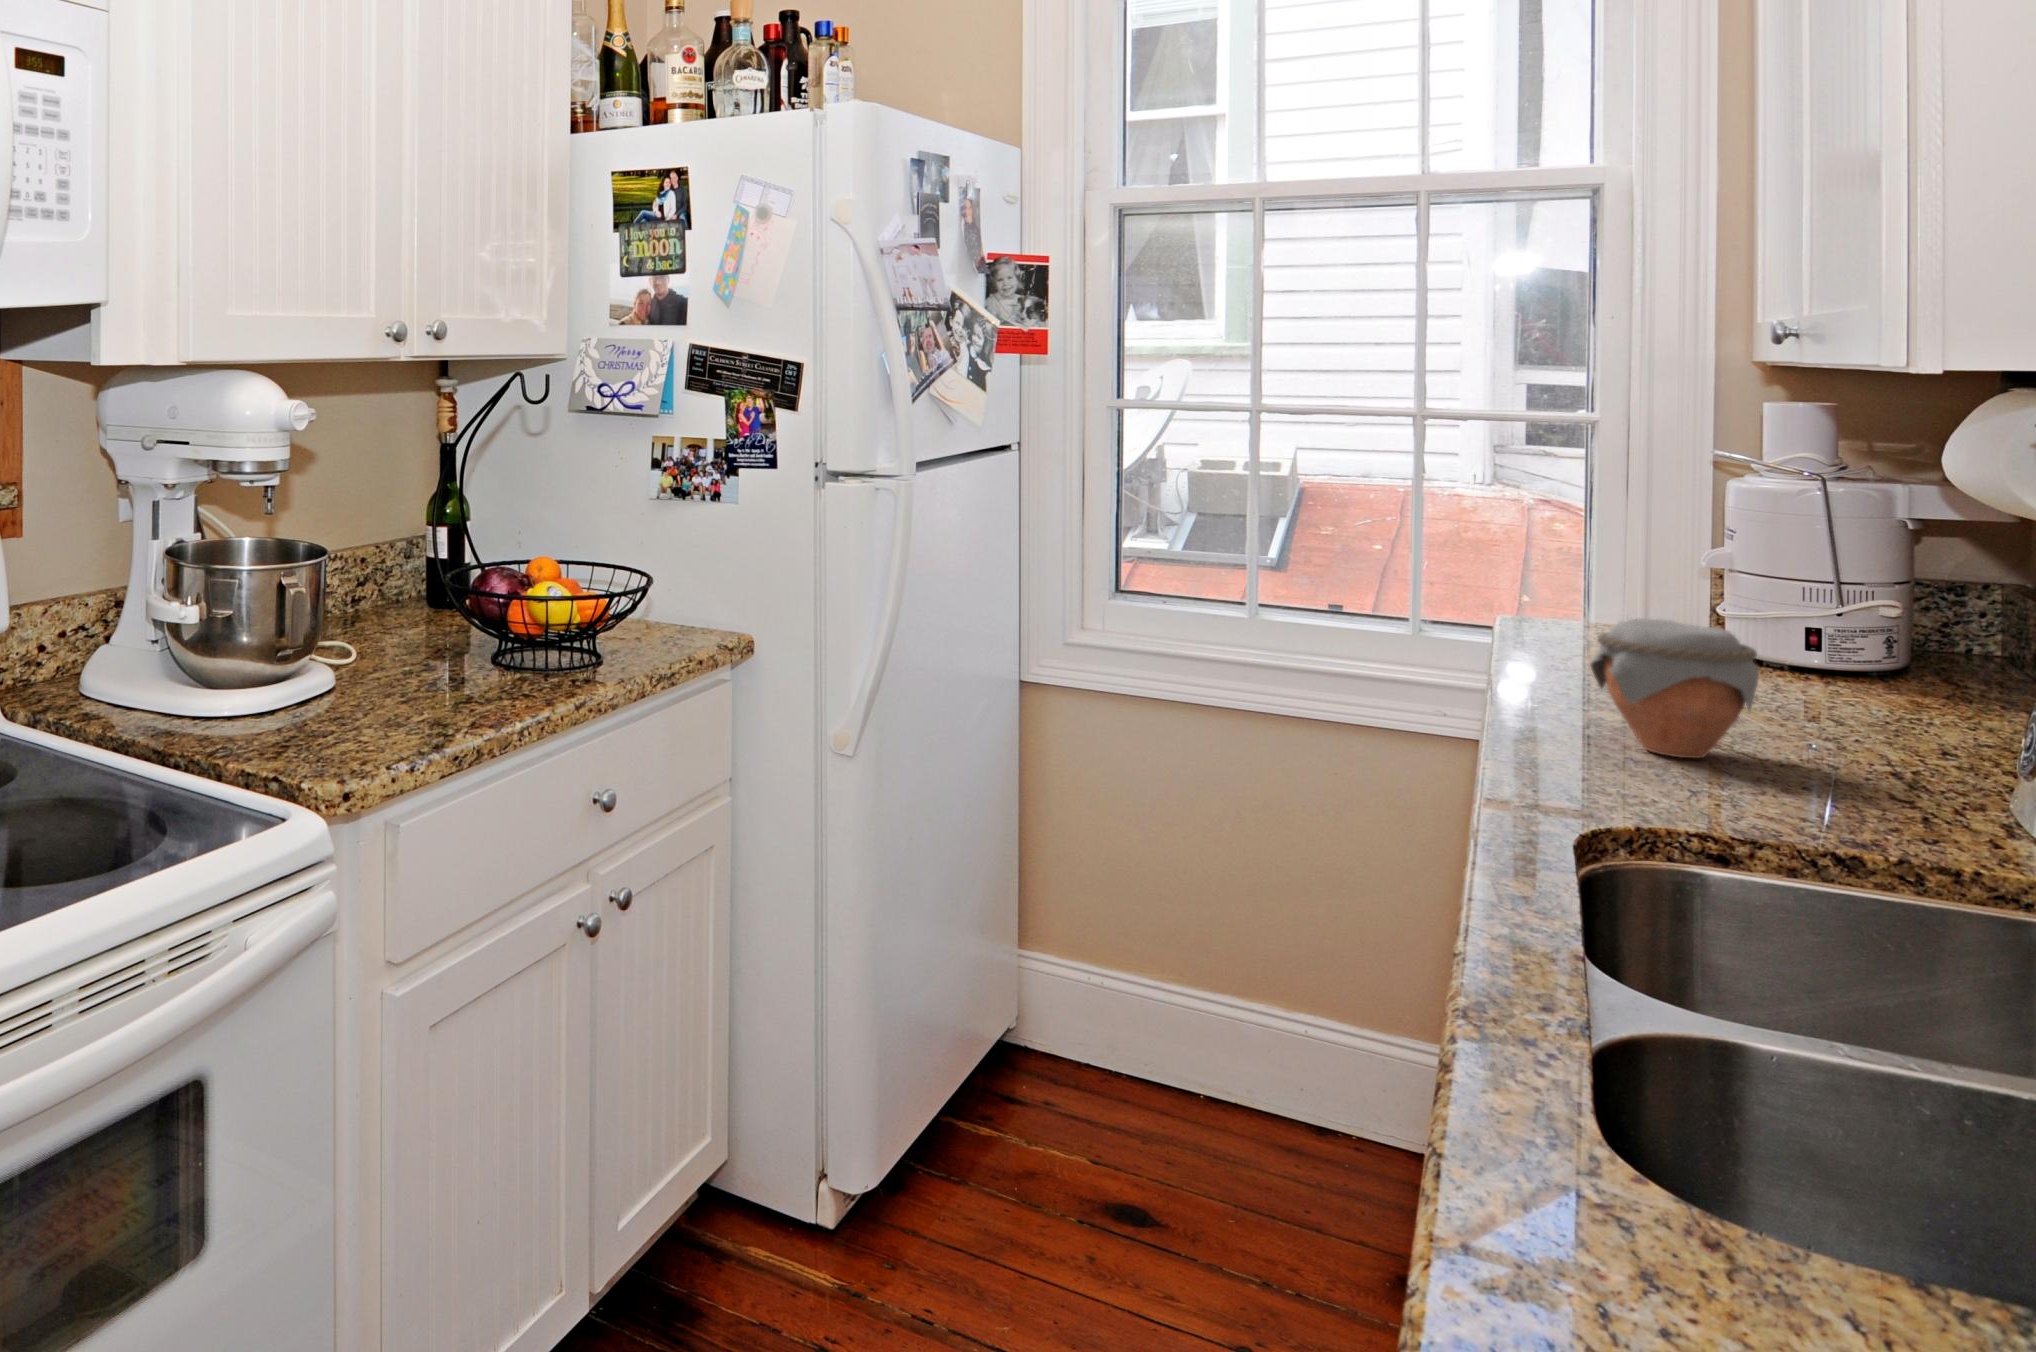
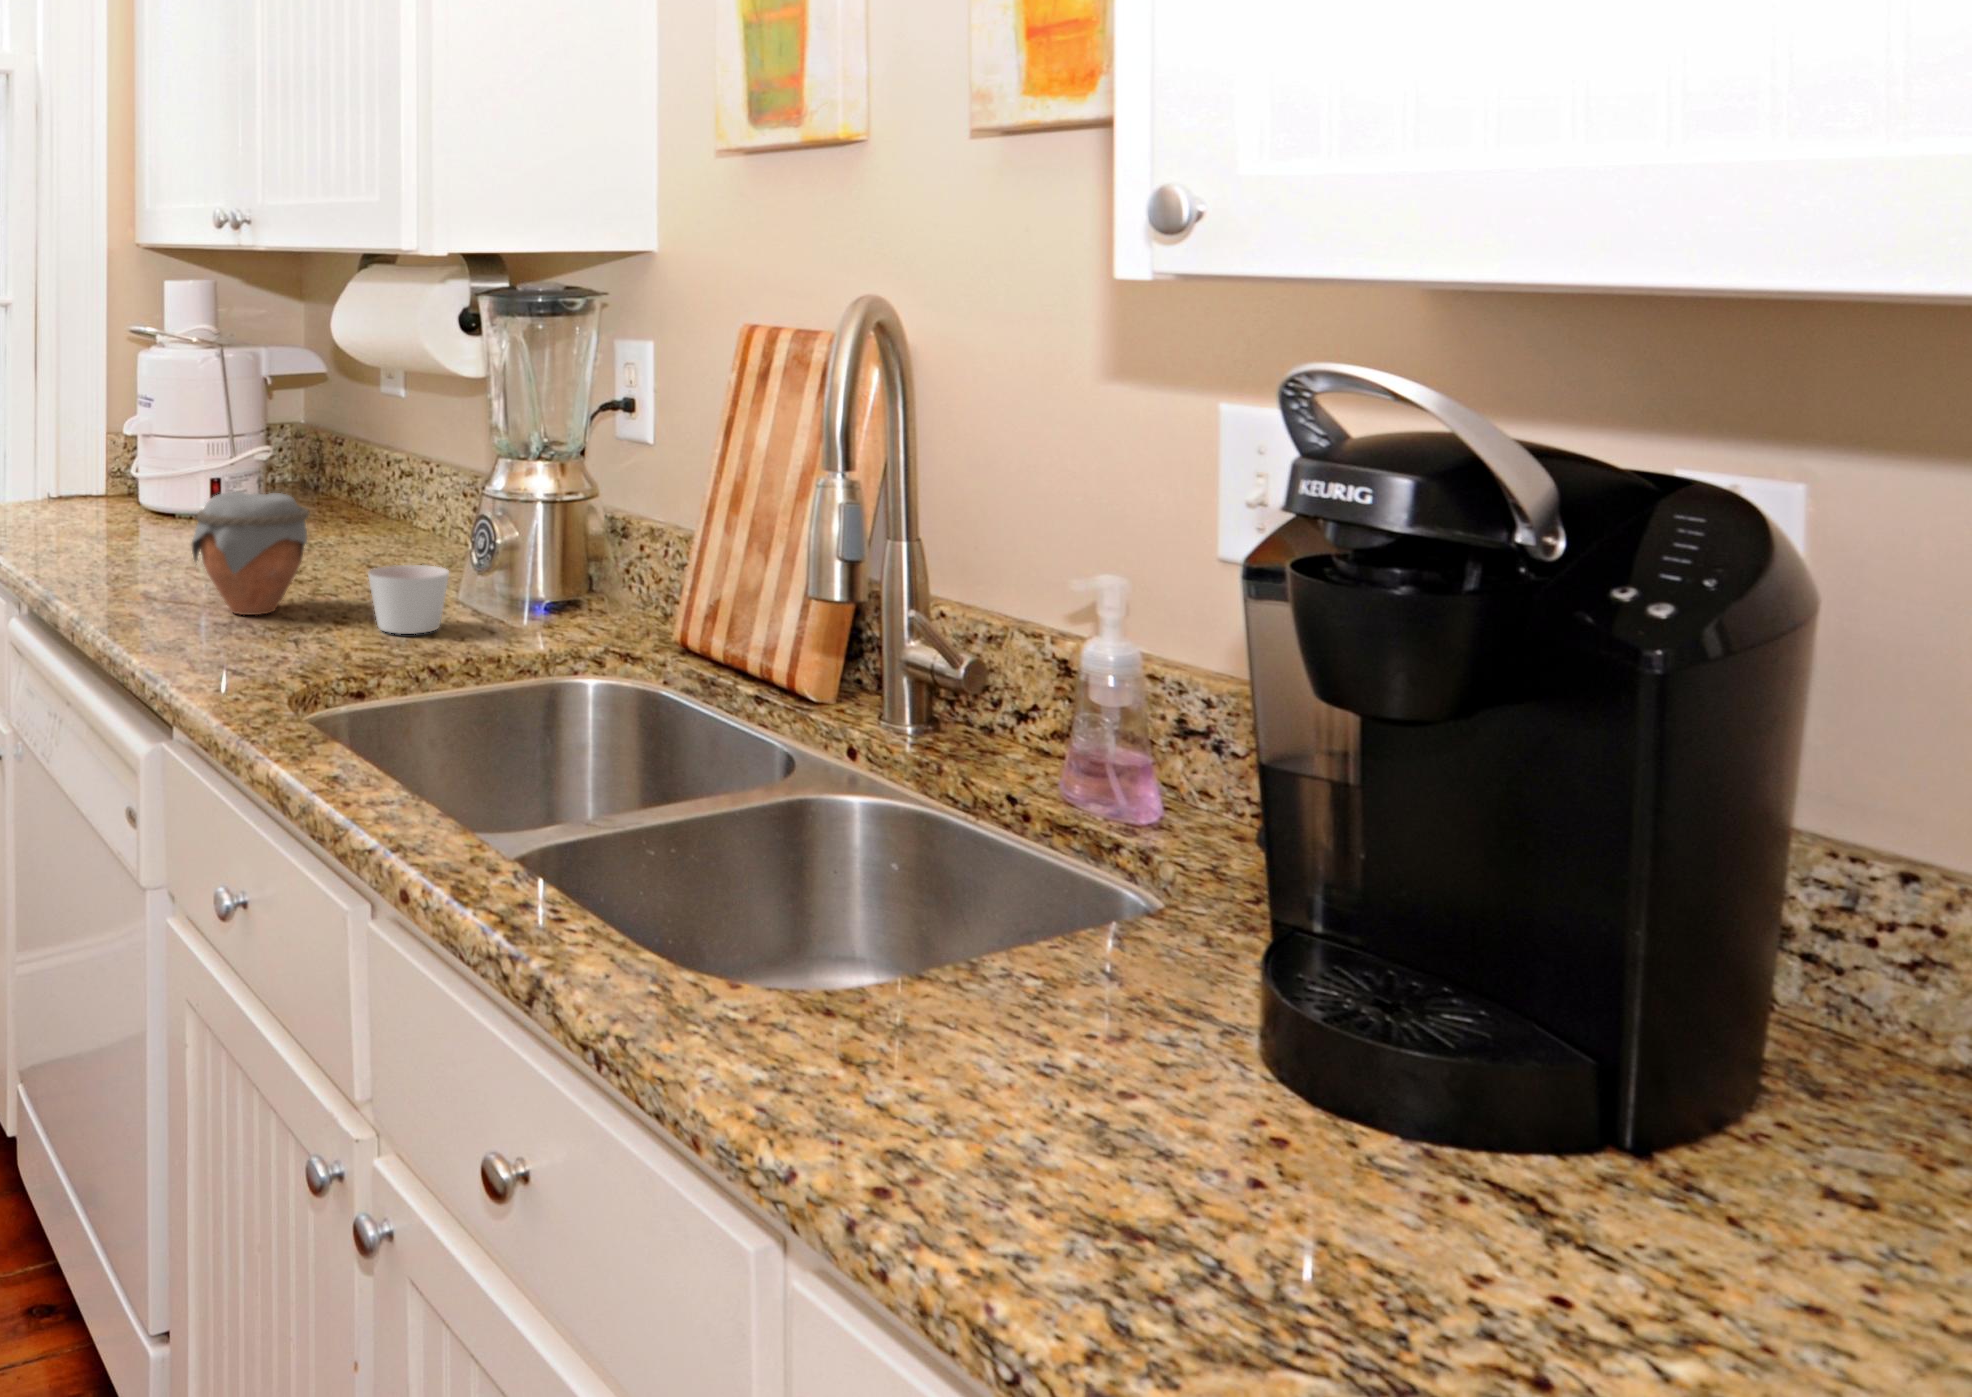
candle: none [1808,732,1943,824] -> present [368,565,449,634]

